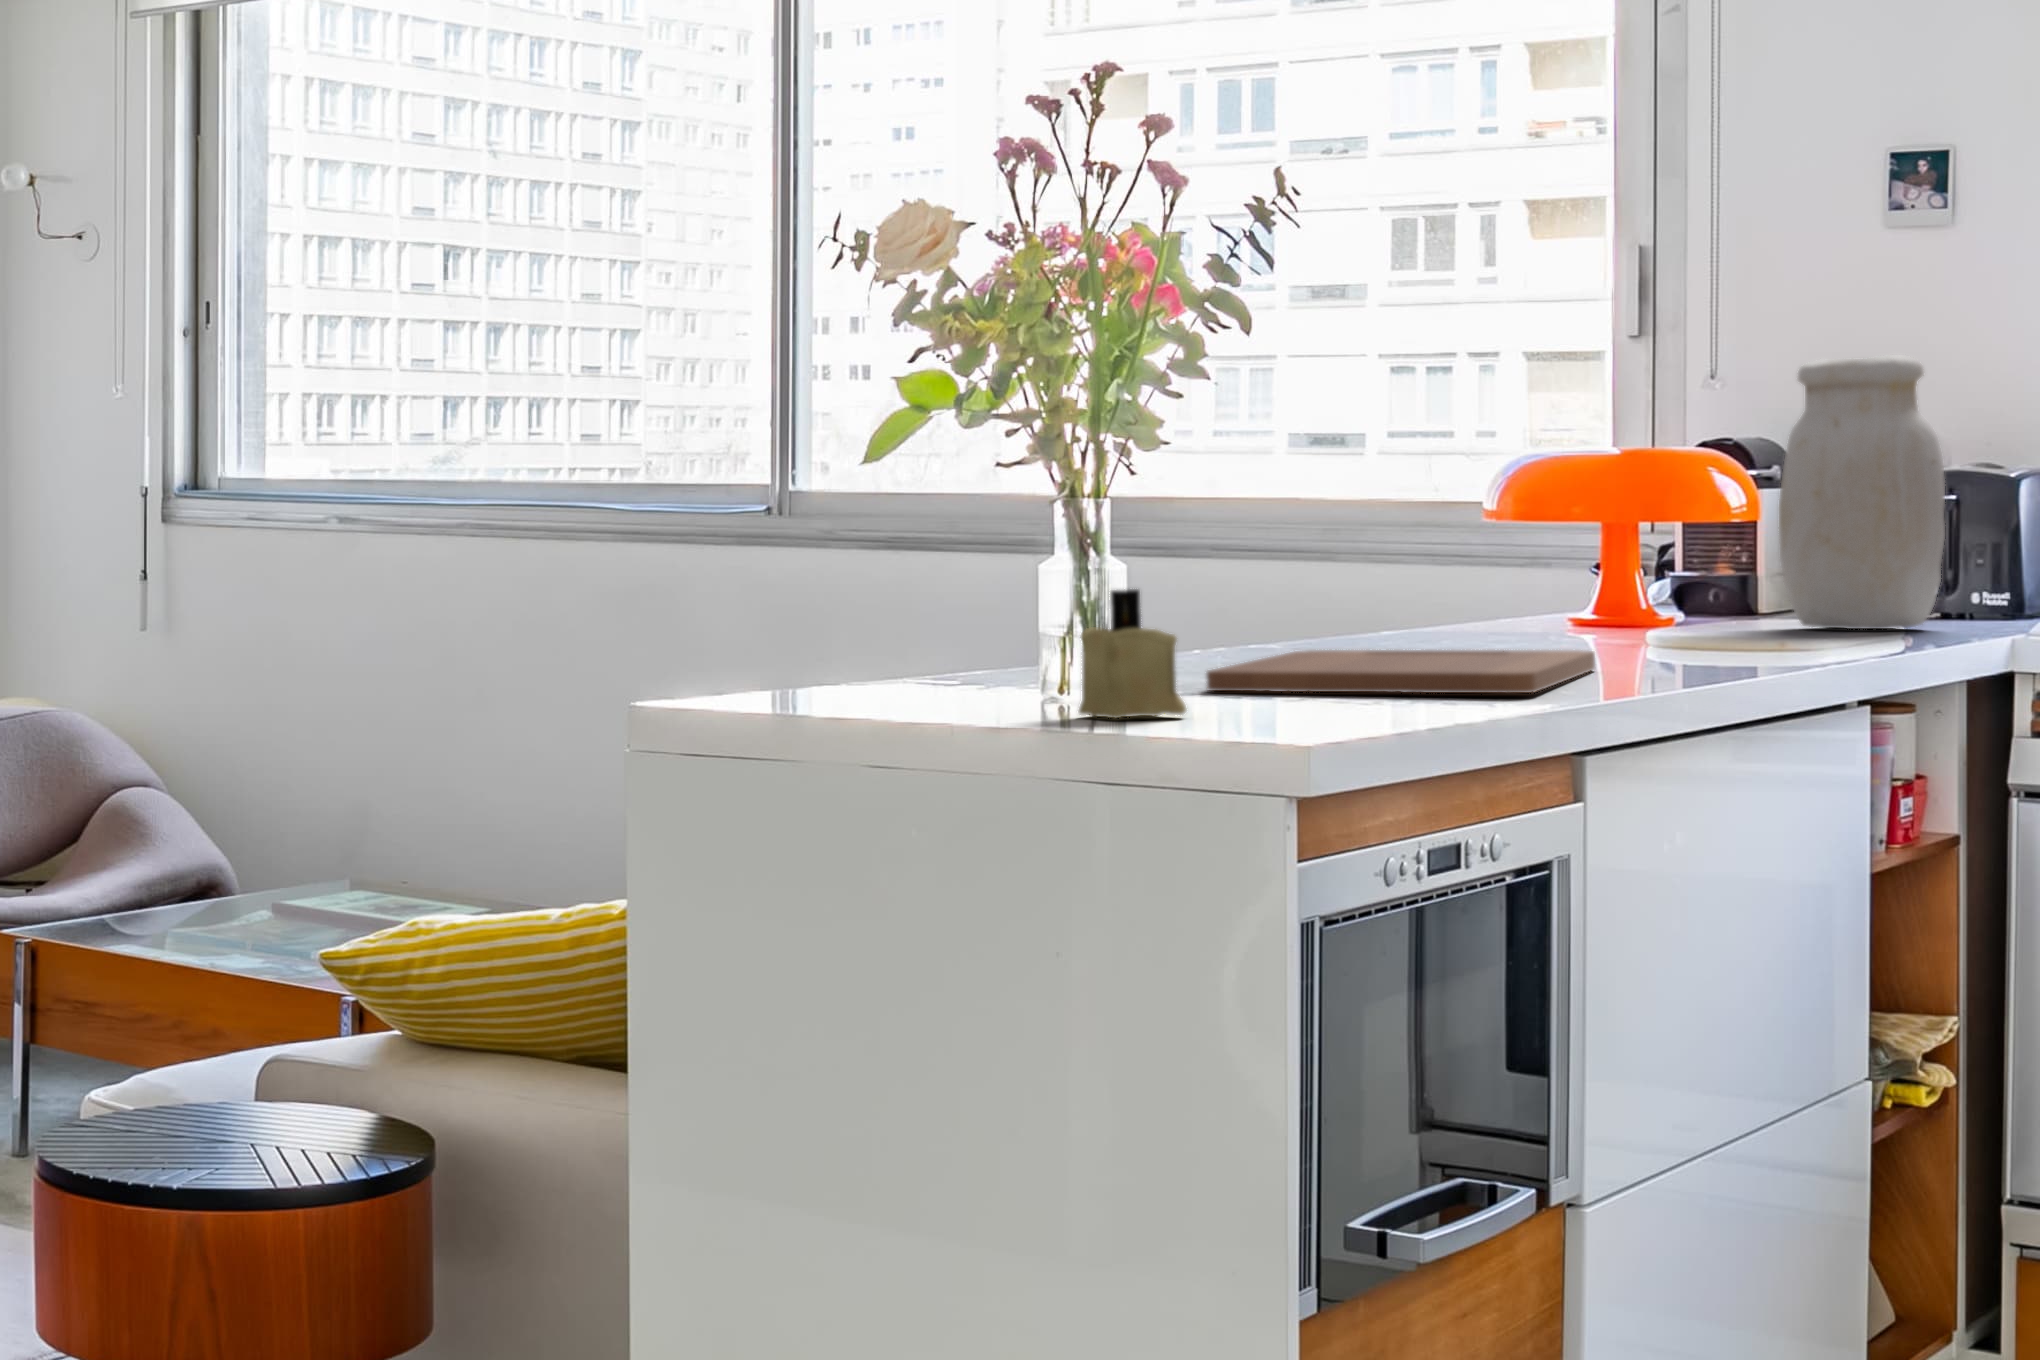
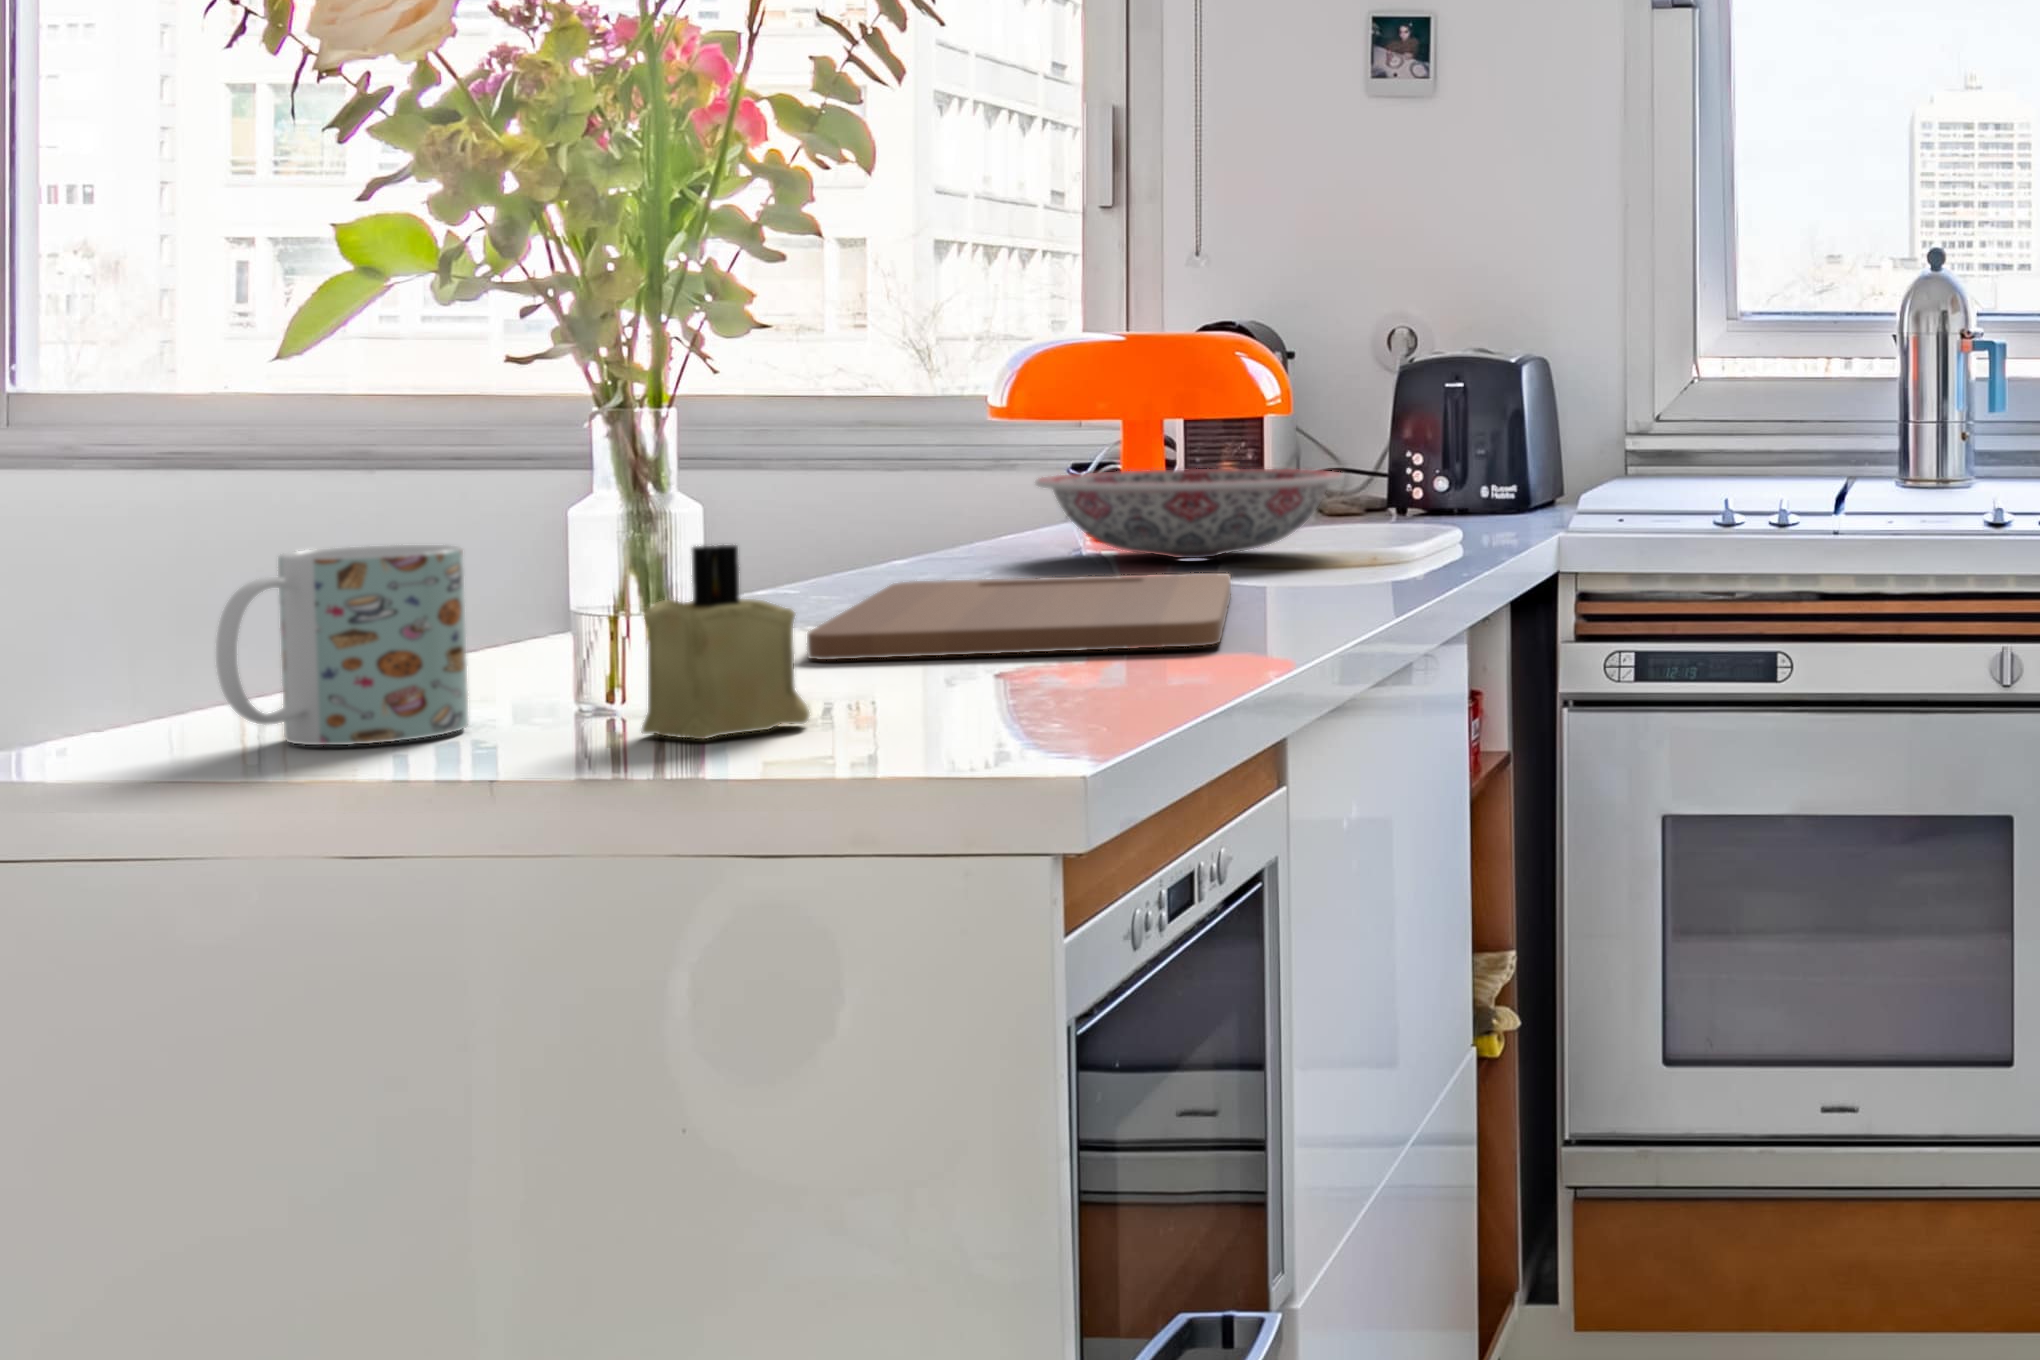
jar: present [1779,355,1945,629] -> none [1323,270,1460,523]
ceramic bowl: none [1443,565,1759,647] -> present [1035,469,1344,558]
mug: none [842,589,977,711] -> present [216,545,468,745]

